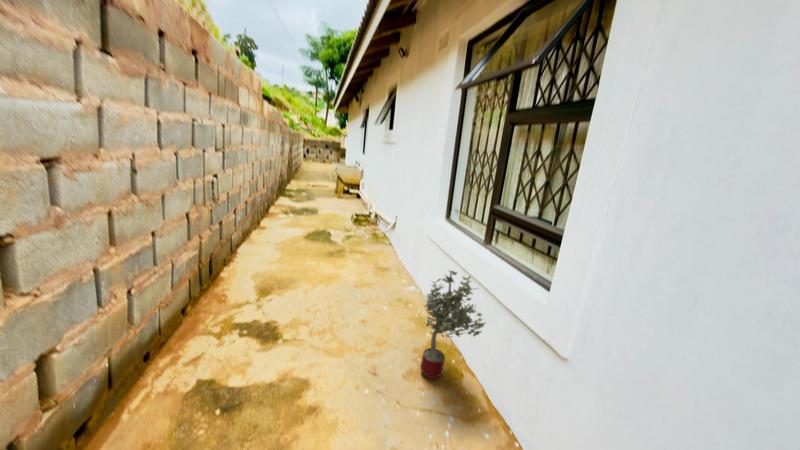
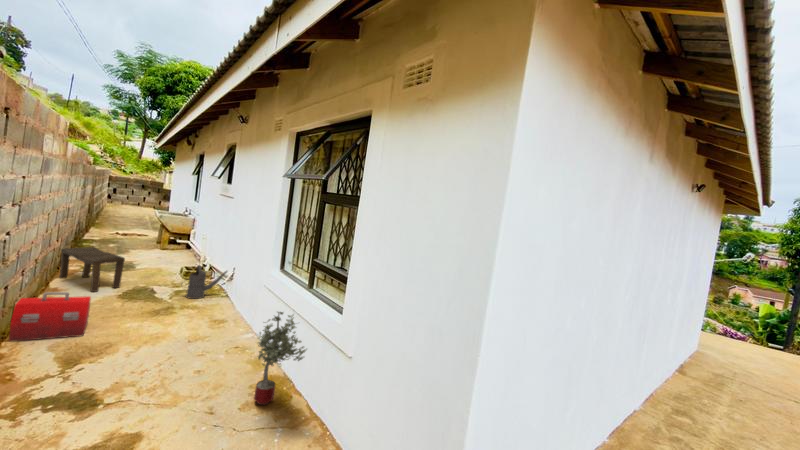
bench: none [267,193,308,231] -> present [59,247,125,292]
watering can: none [351,211,390,244] -> present [186,265,227,299]
toolbox: none [228,228,281,269] -> present [9,292,91,342]

